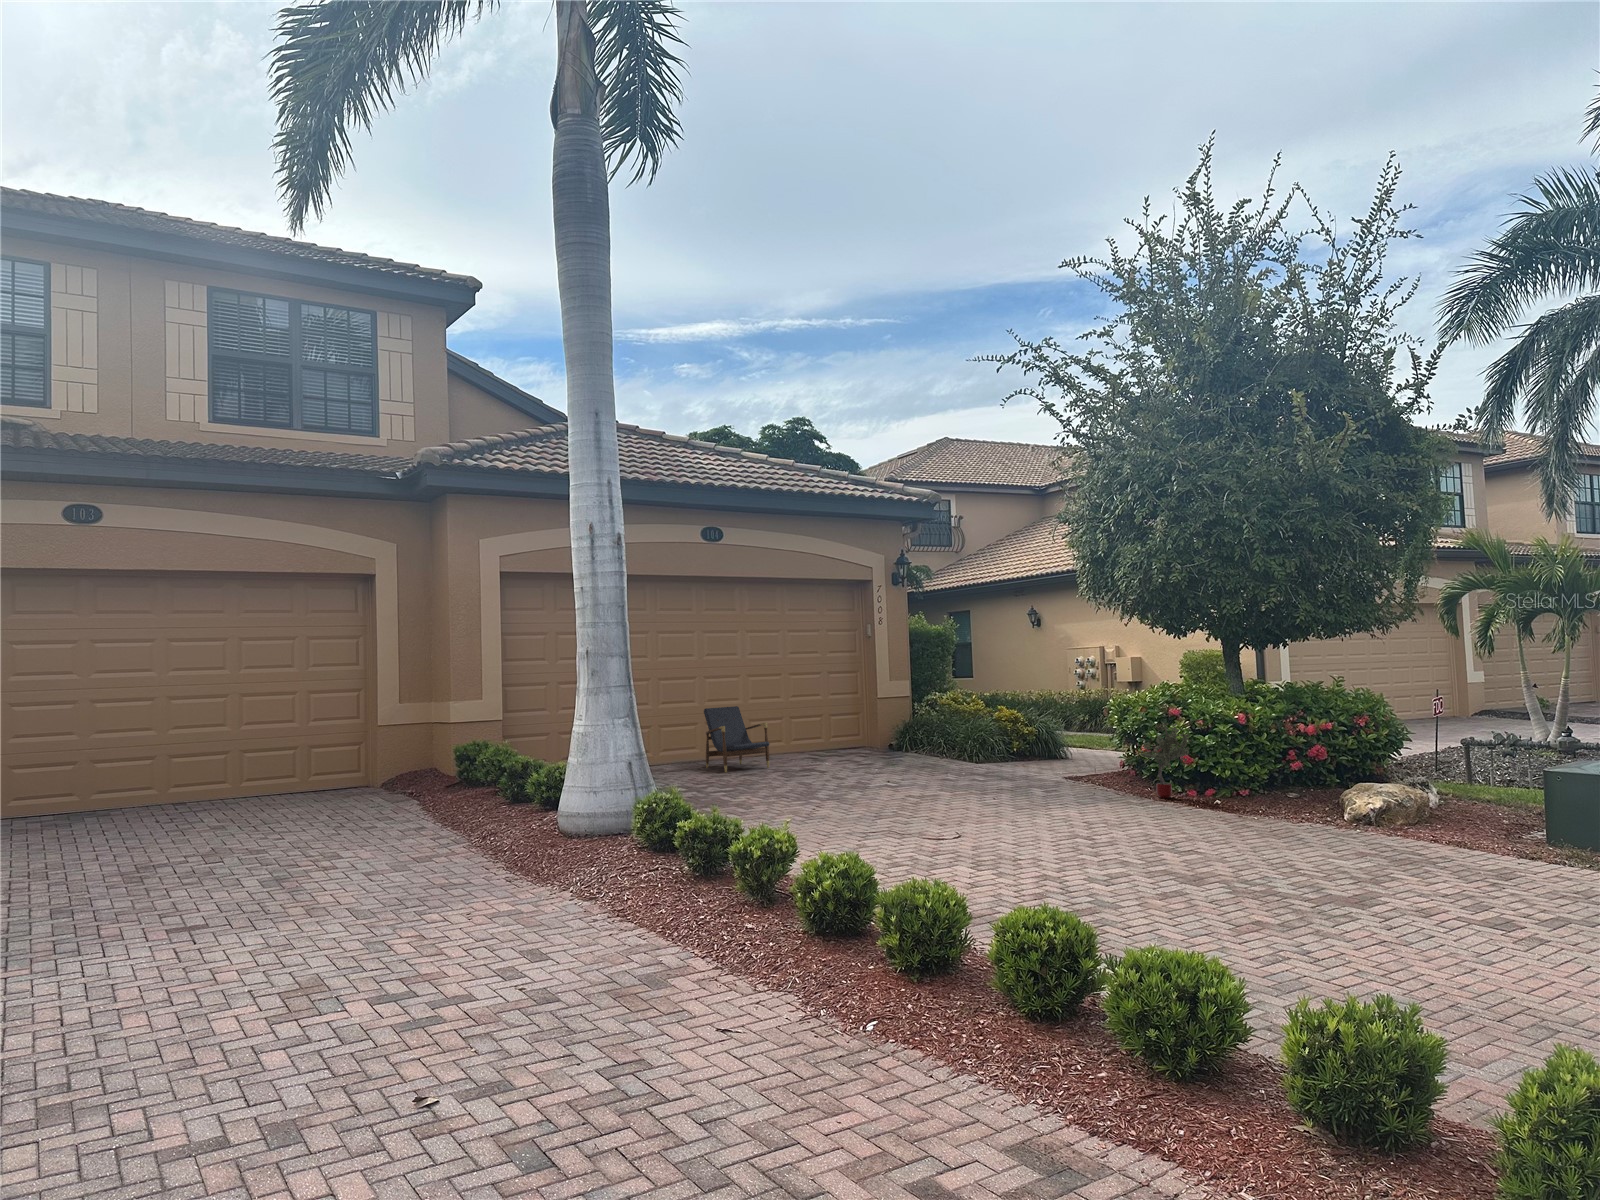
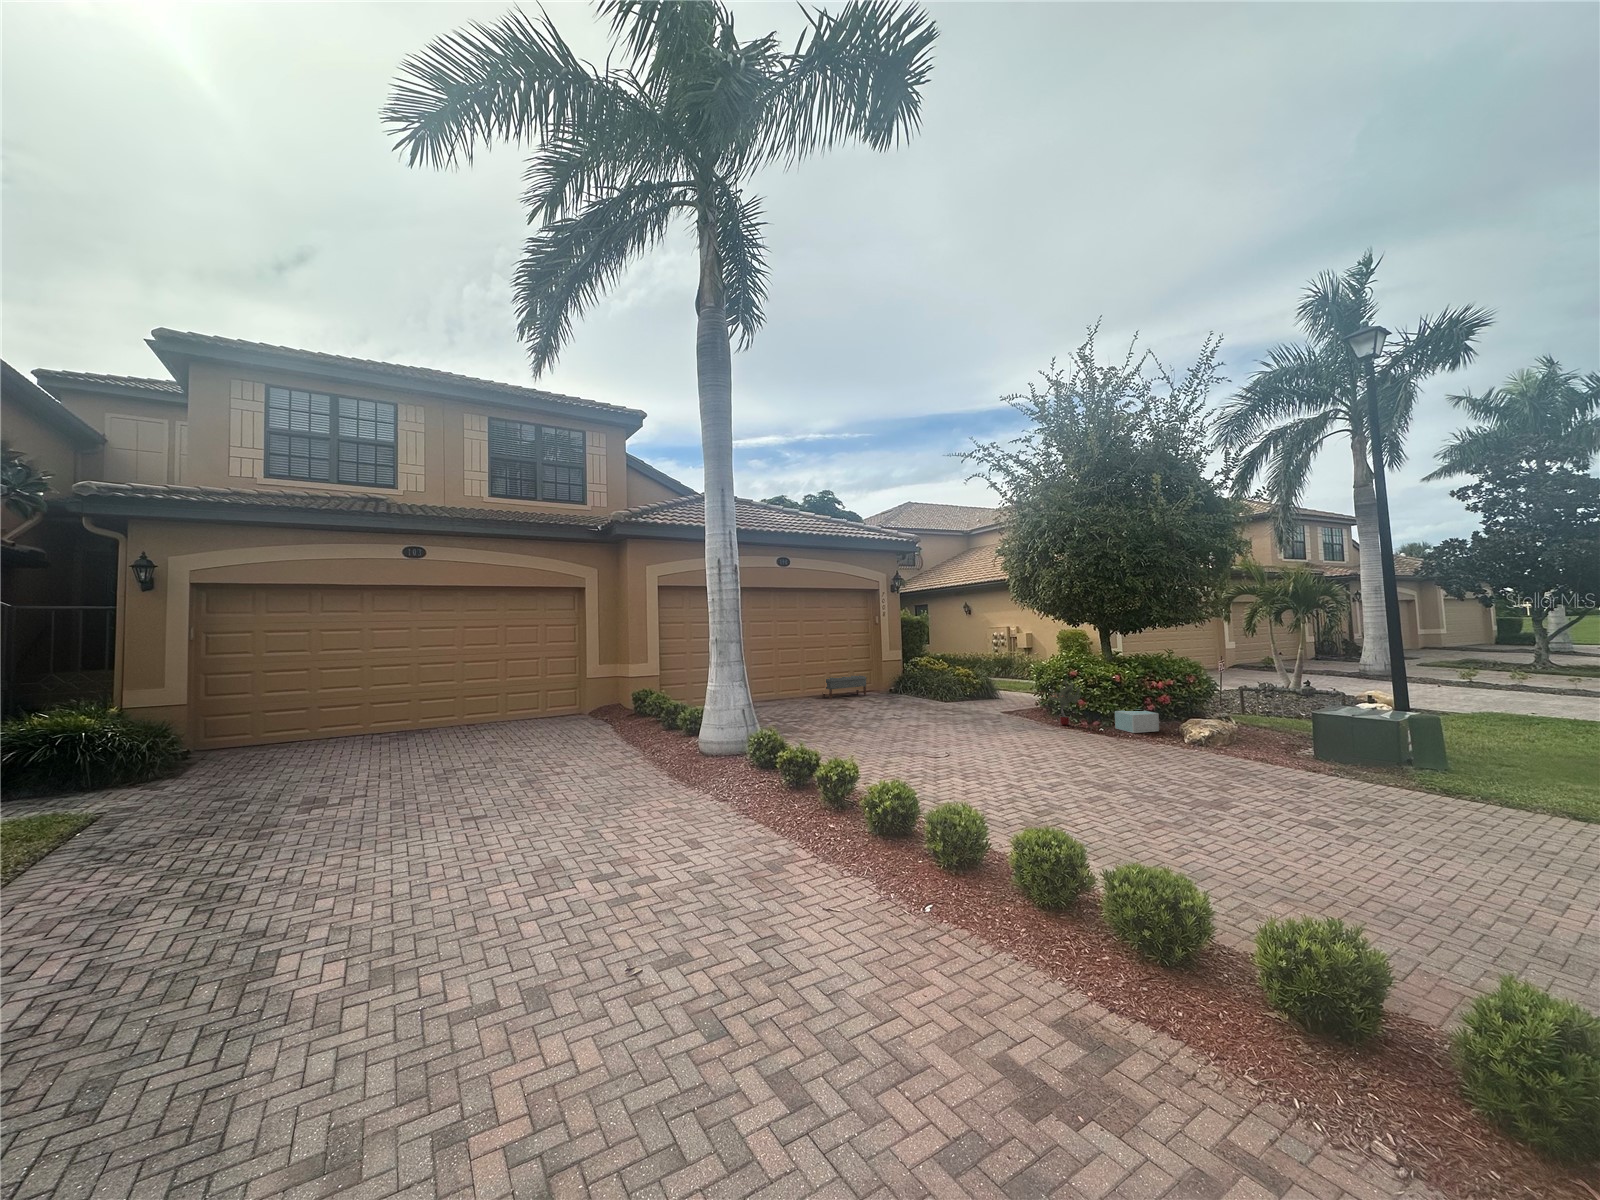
lounge chair: present [704,706,769,773] -> none [780,666,819,706]
bench: none [775,723,852,763] -> present [823,675,867,699]
storage box: none [1243,771,1311,808] -> present [1115,711,1159,733]

